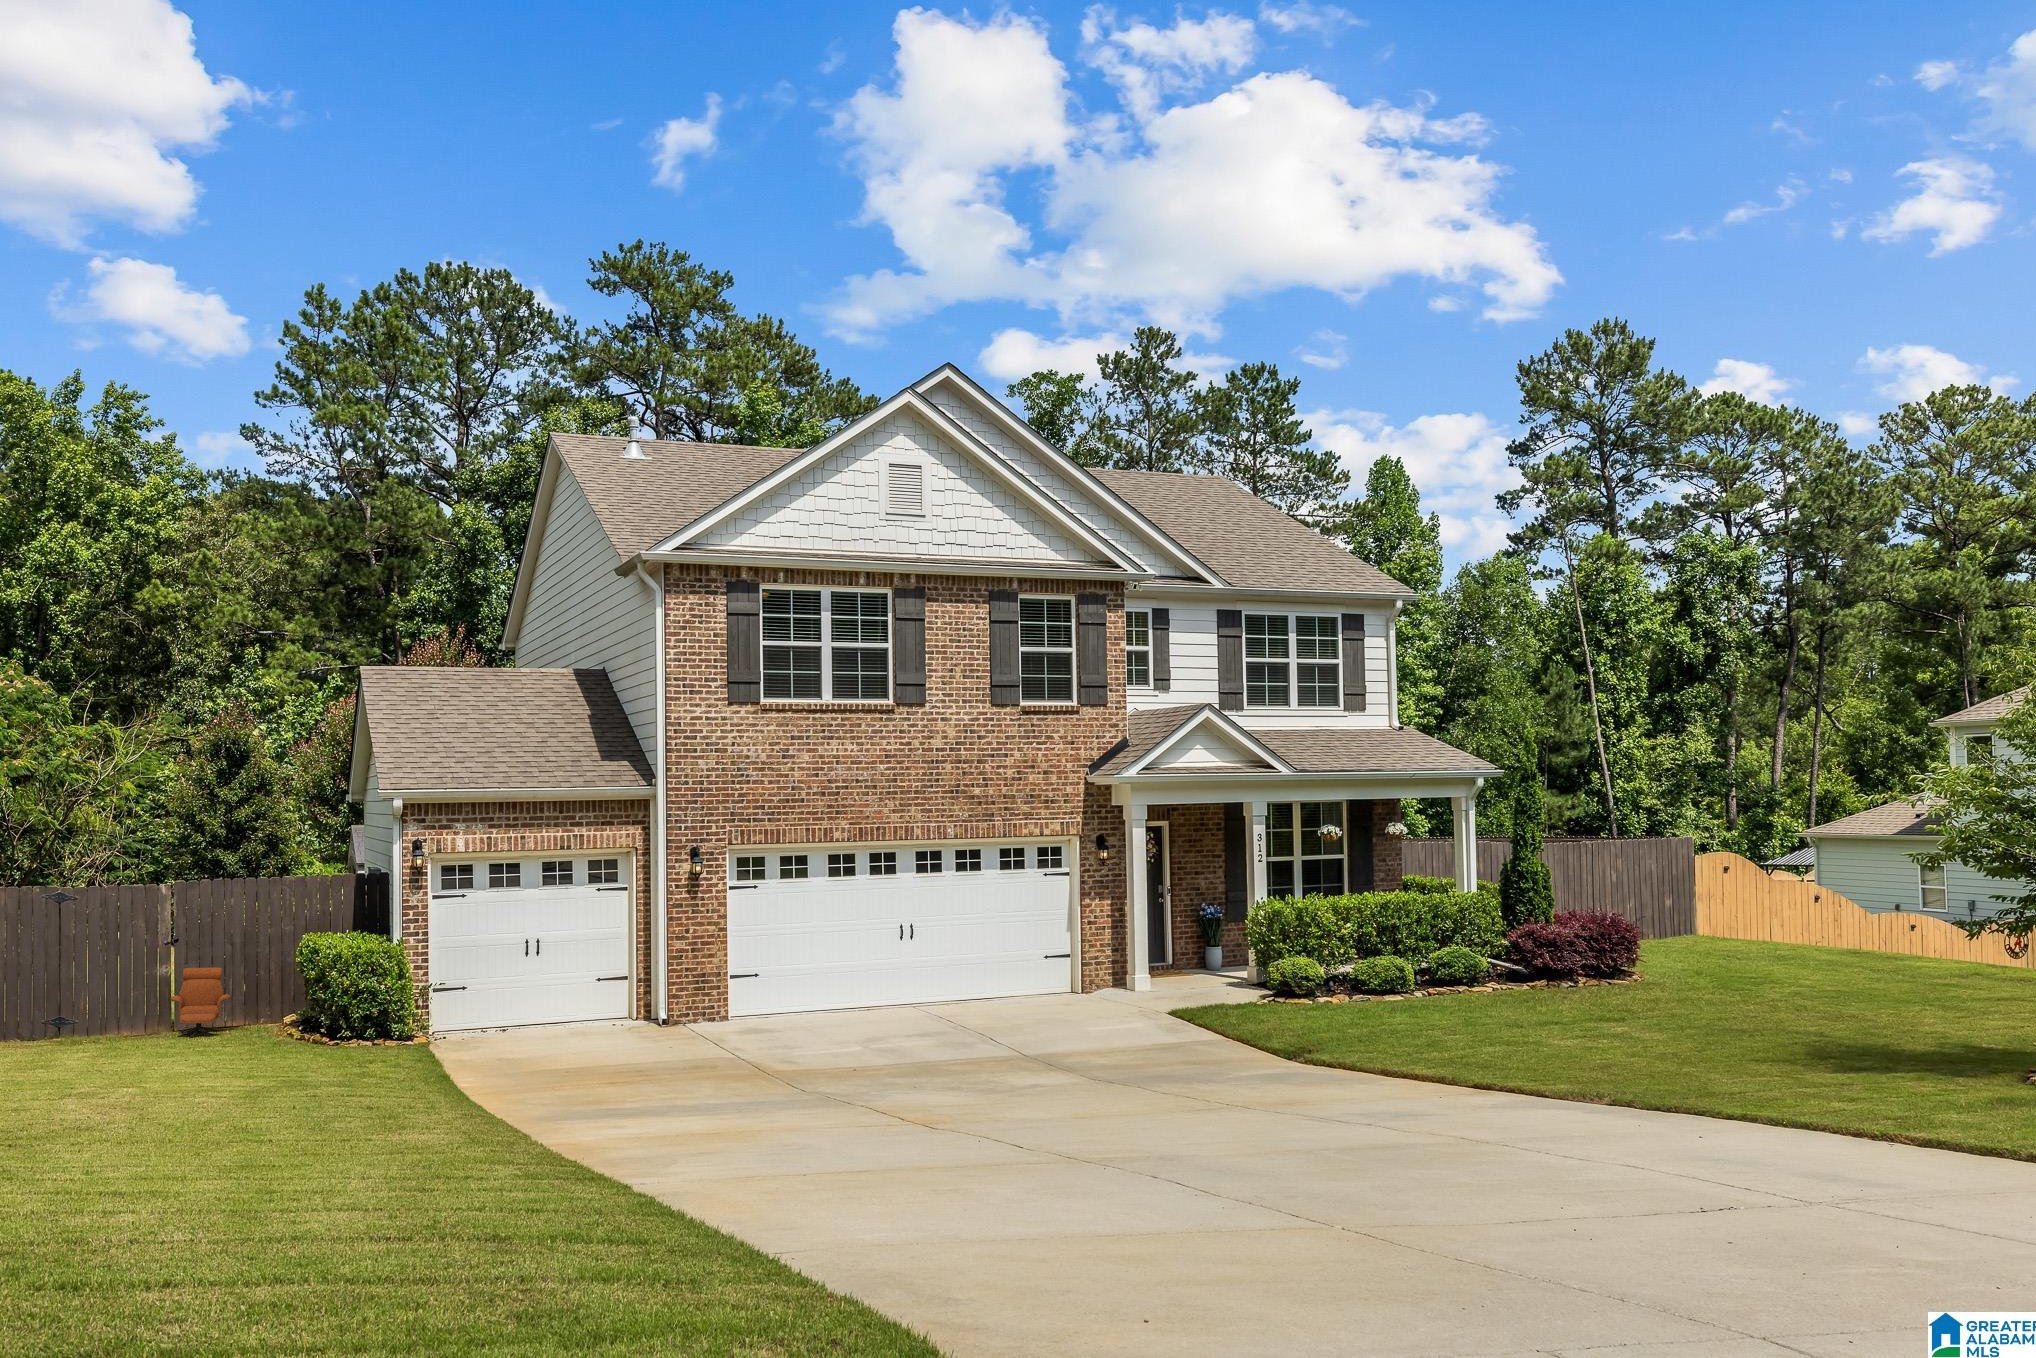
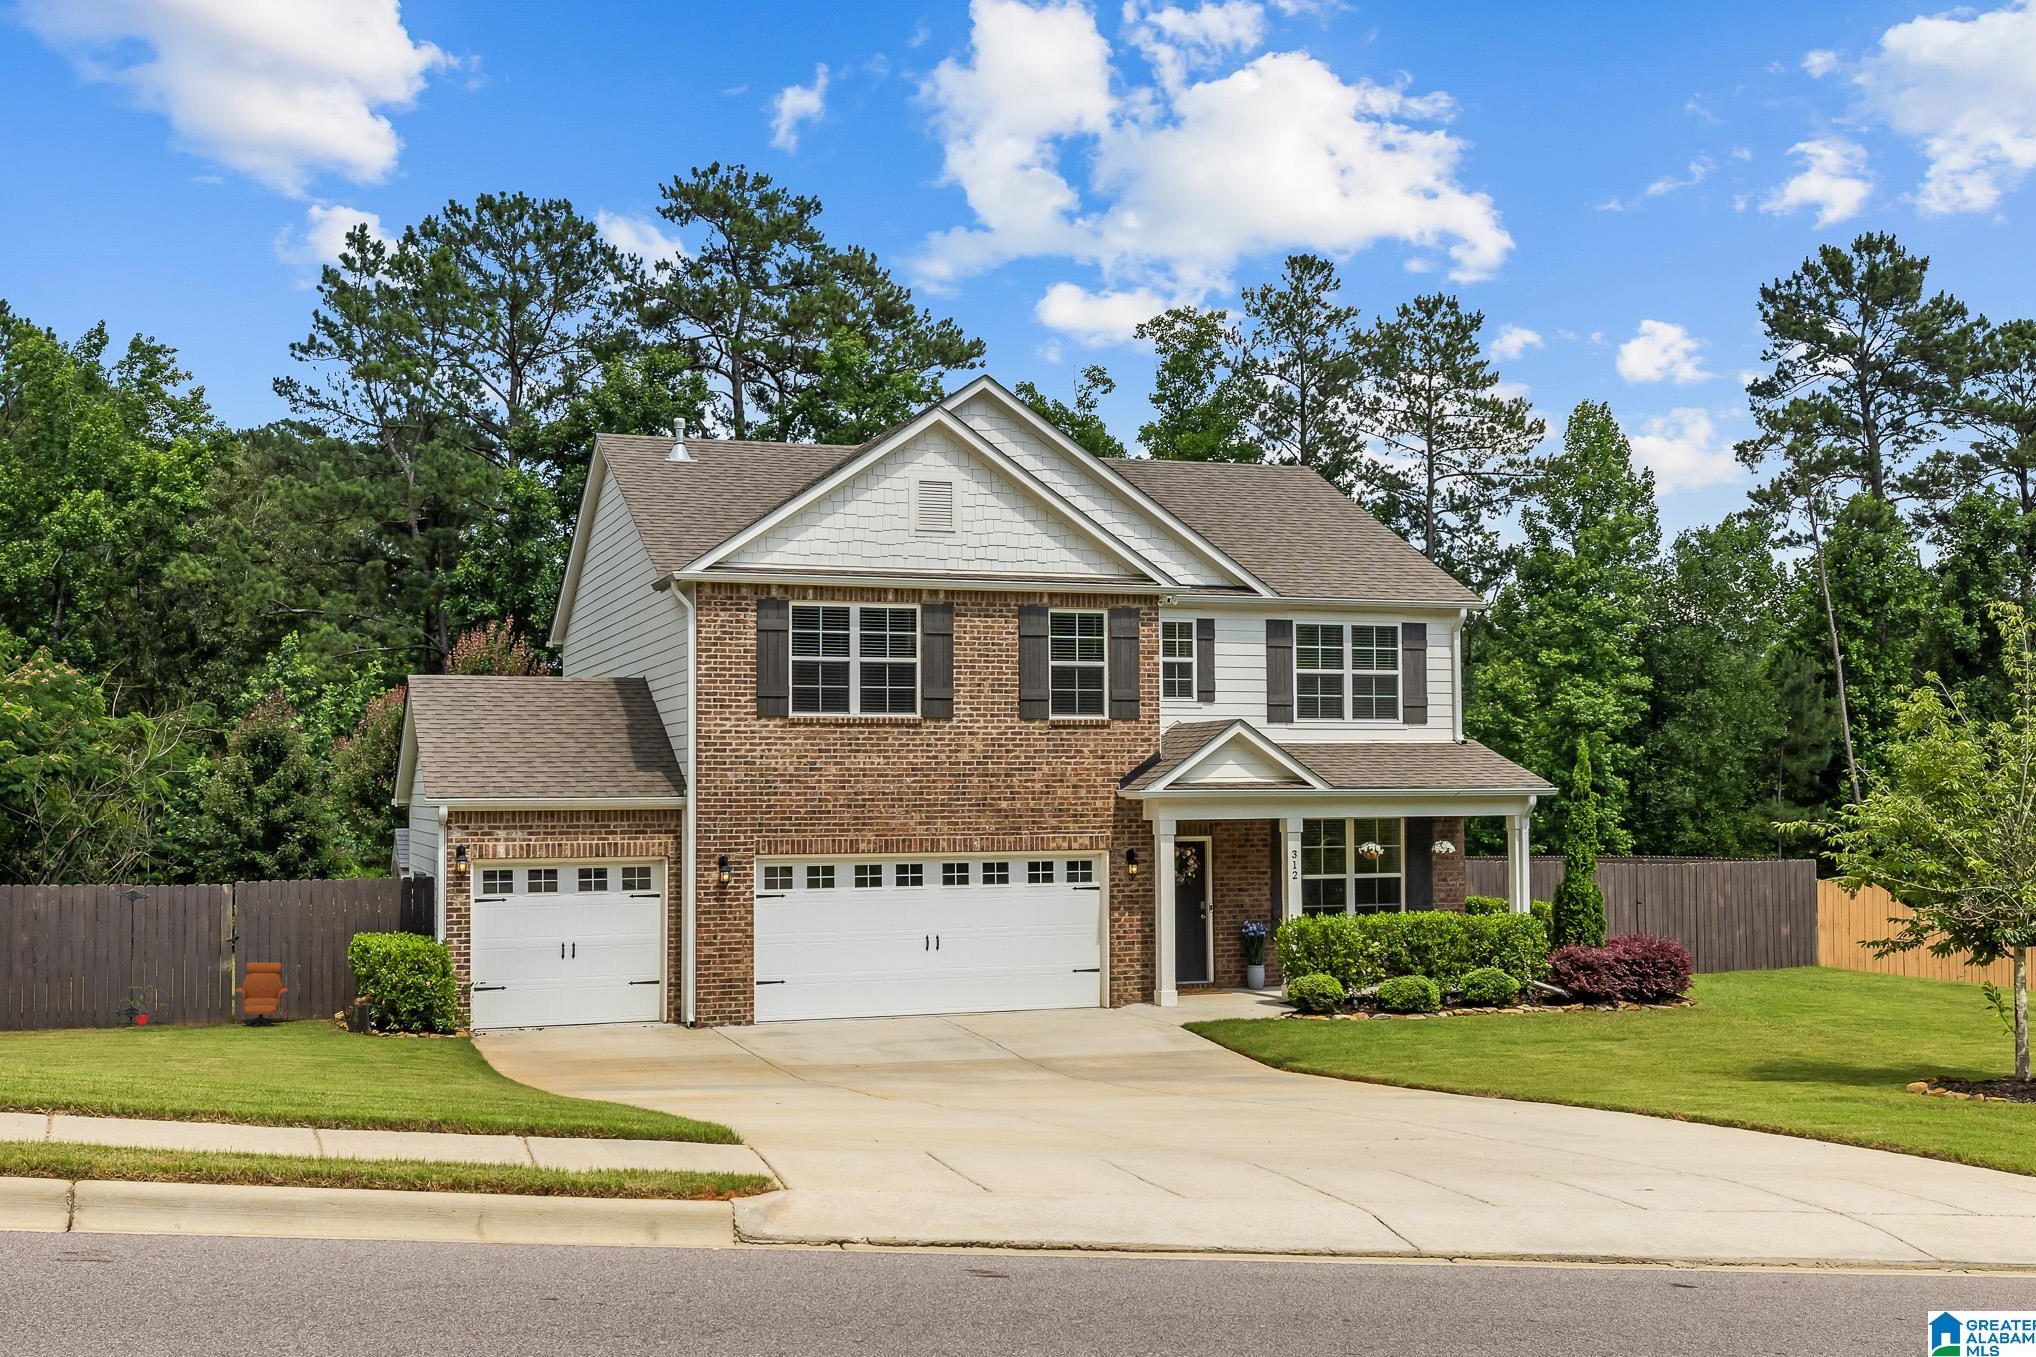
potted plant: none [39,995,99,1038] -> present [119,985,169,1025]
watering can: none [287,998,324,1039] -> present [342,994,370,1031]

